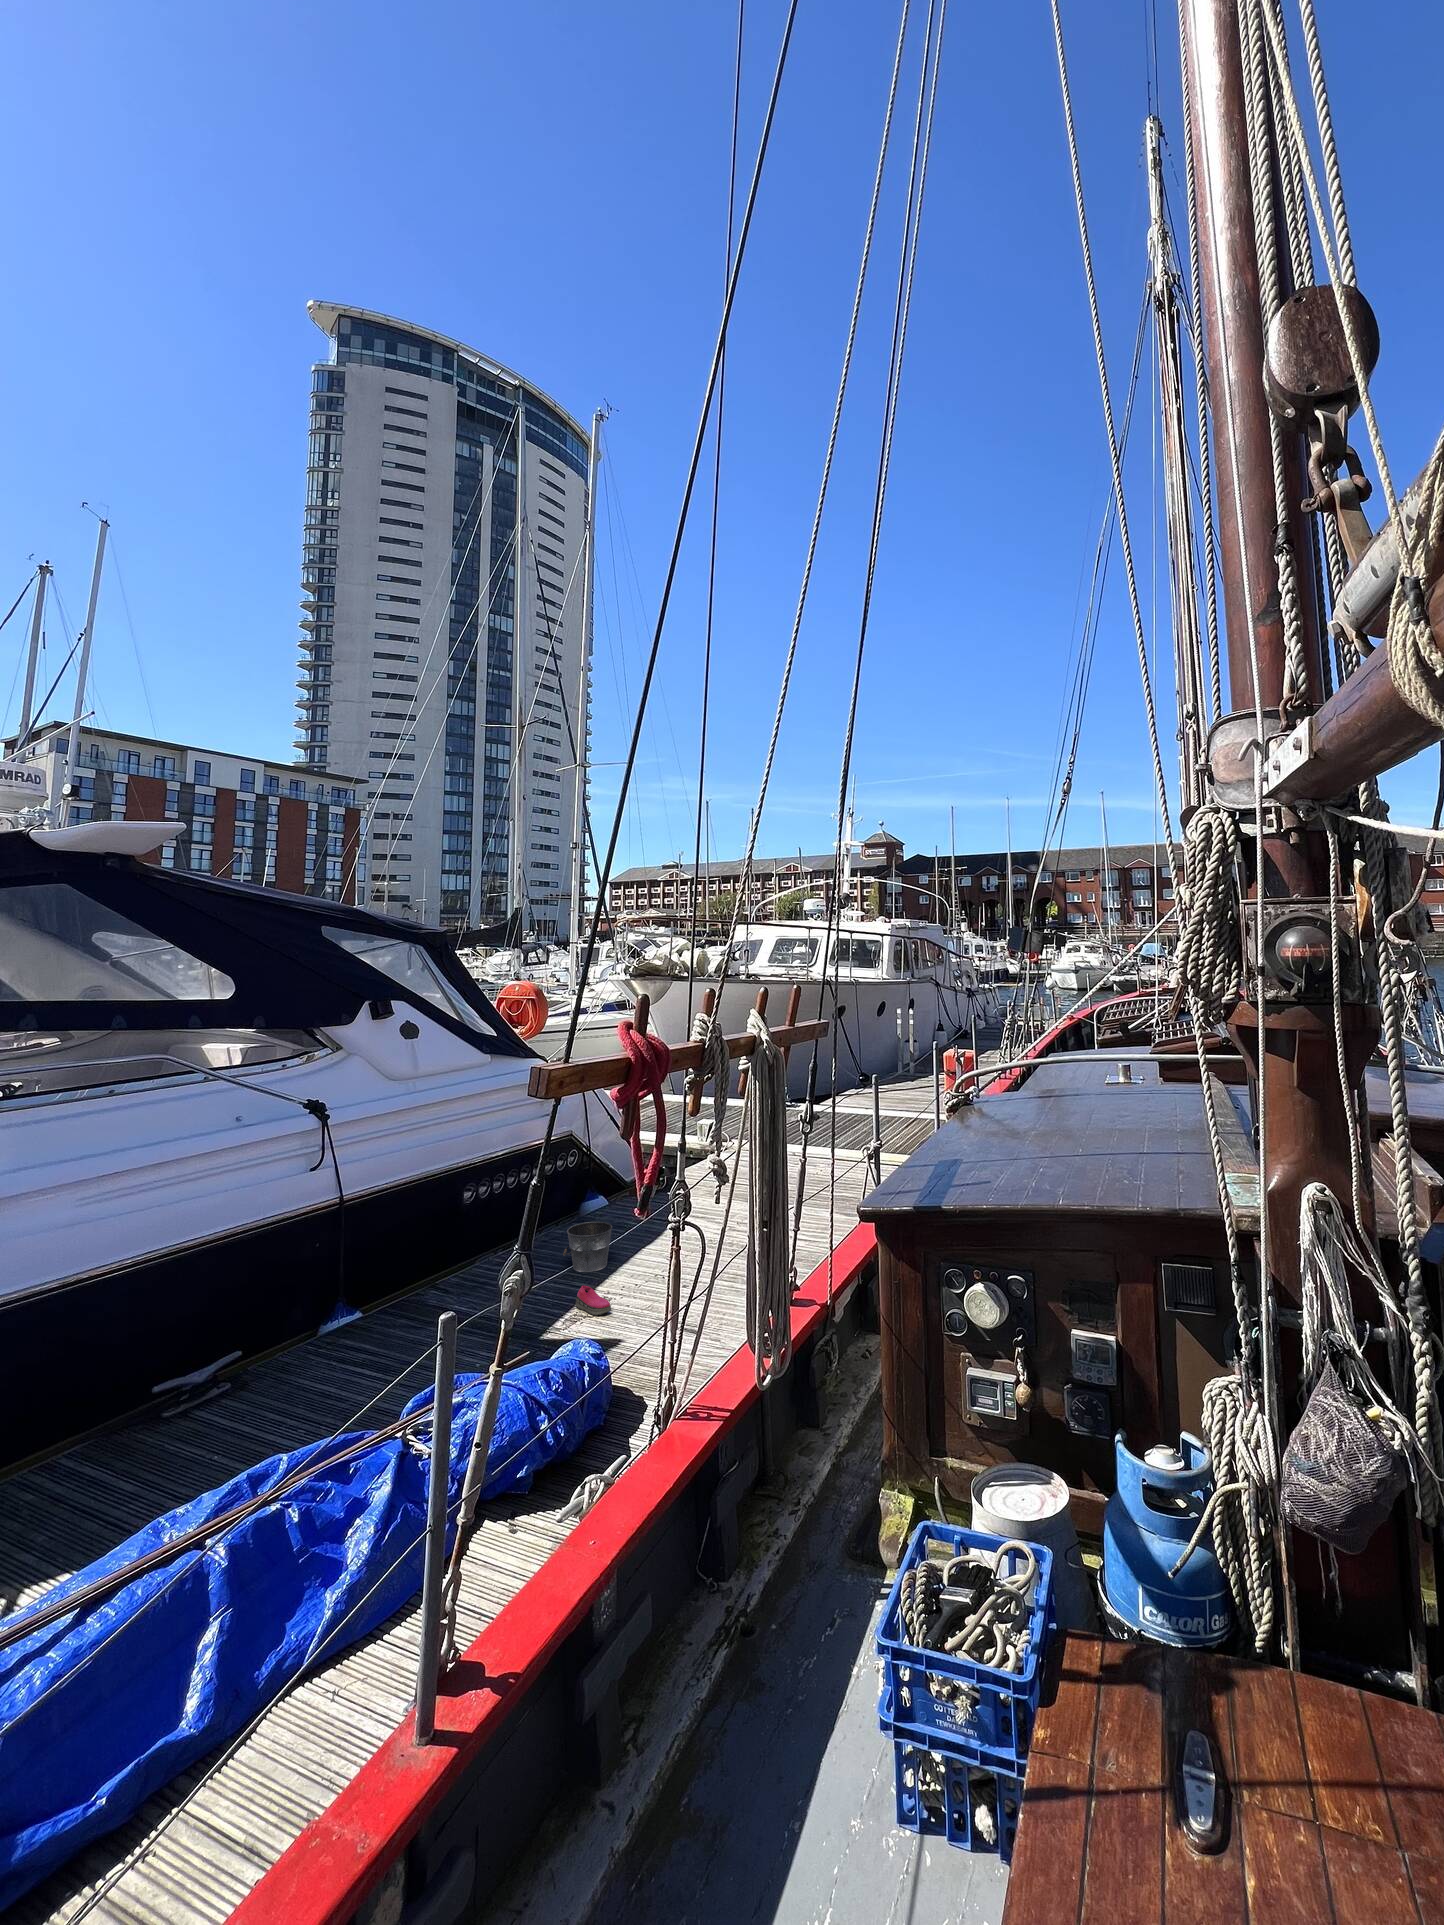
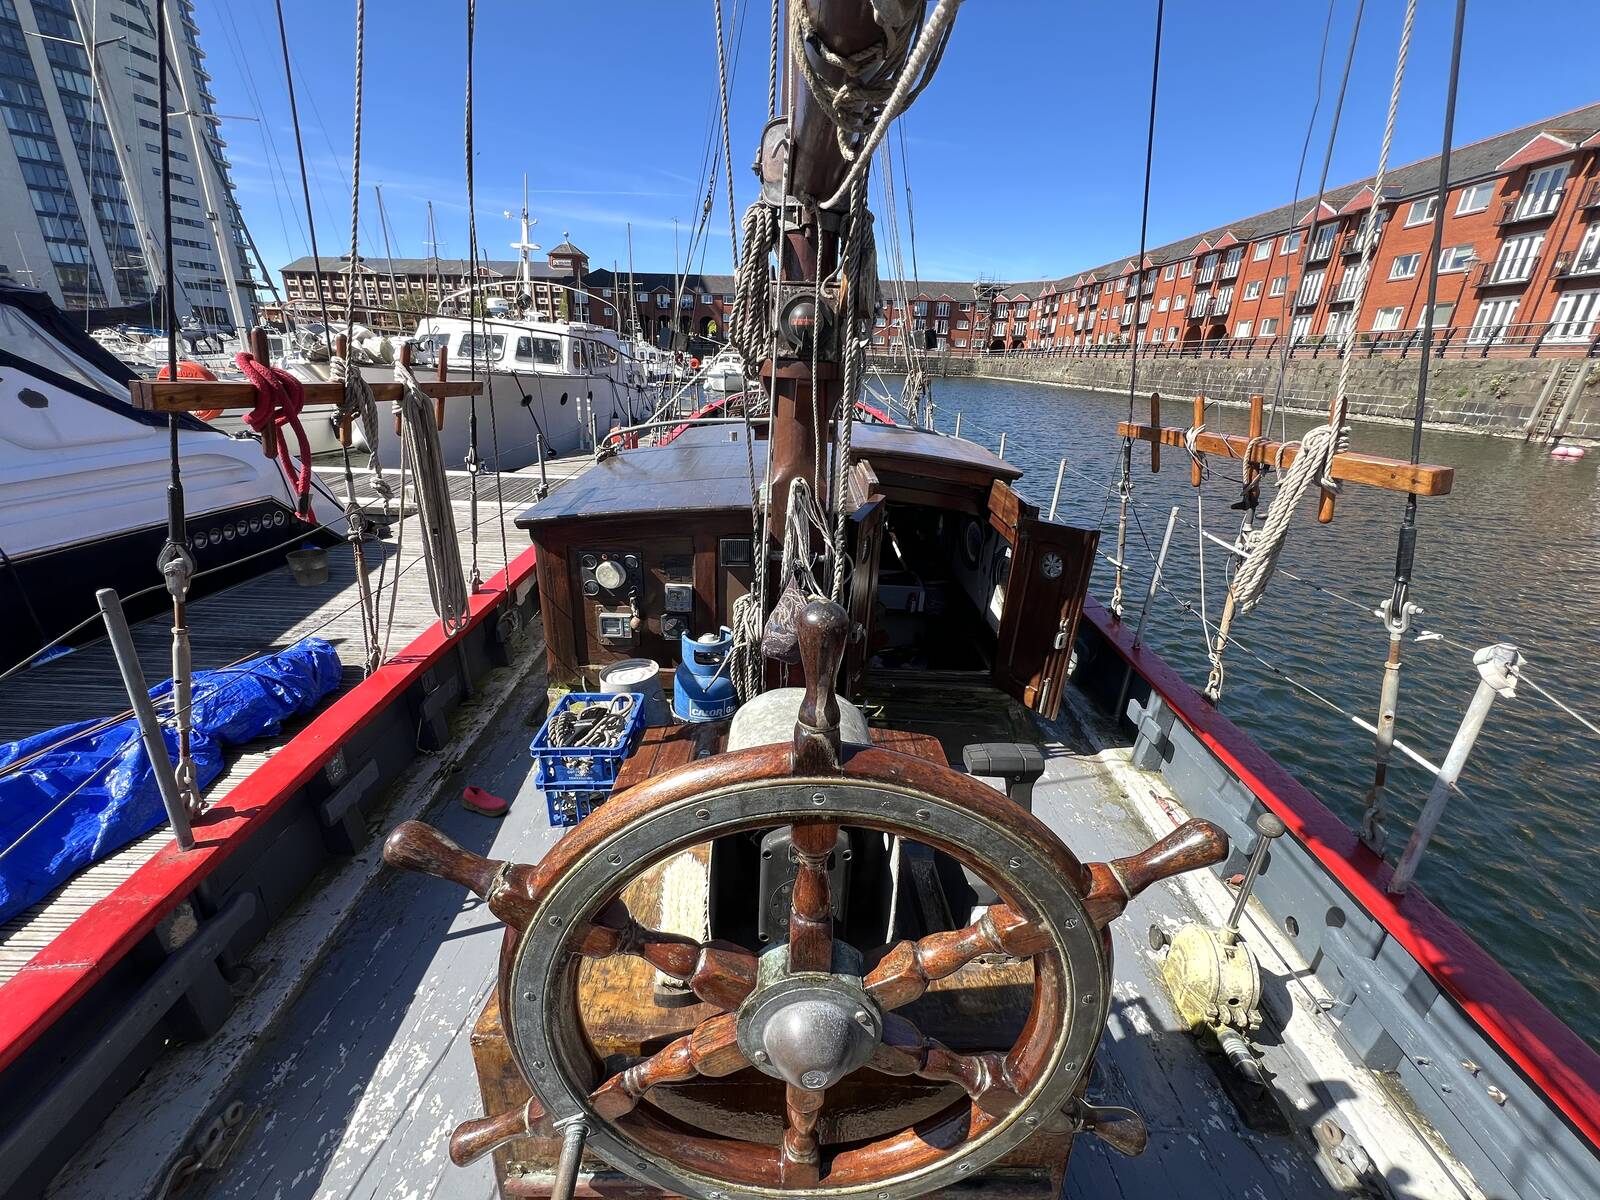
shoe: present [576,1286,611,1316] -> present [462,786,509,817]

